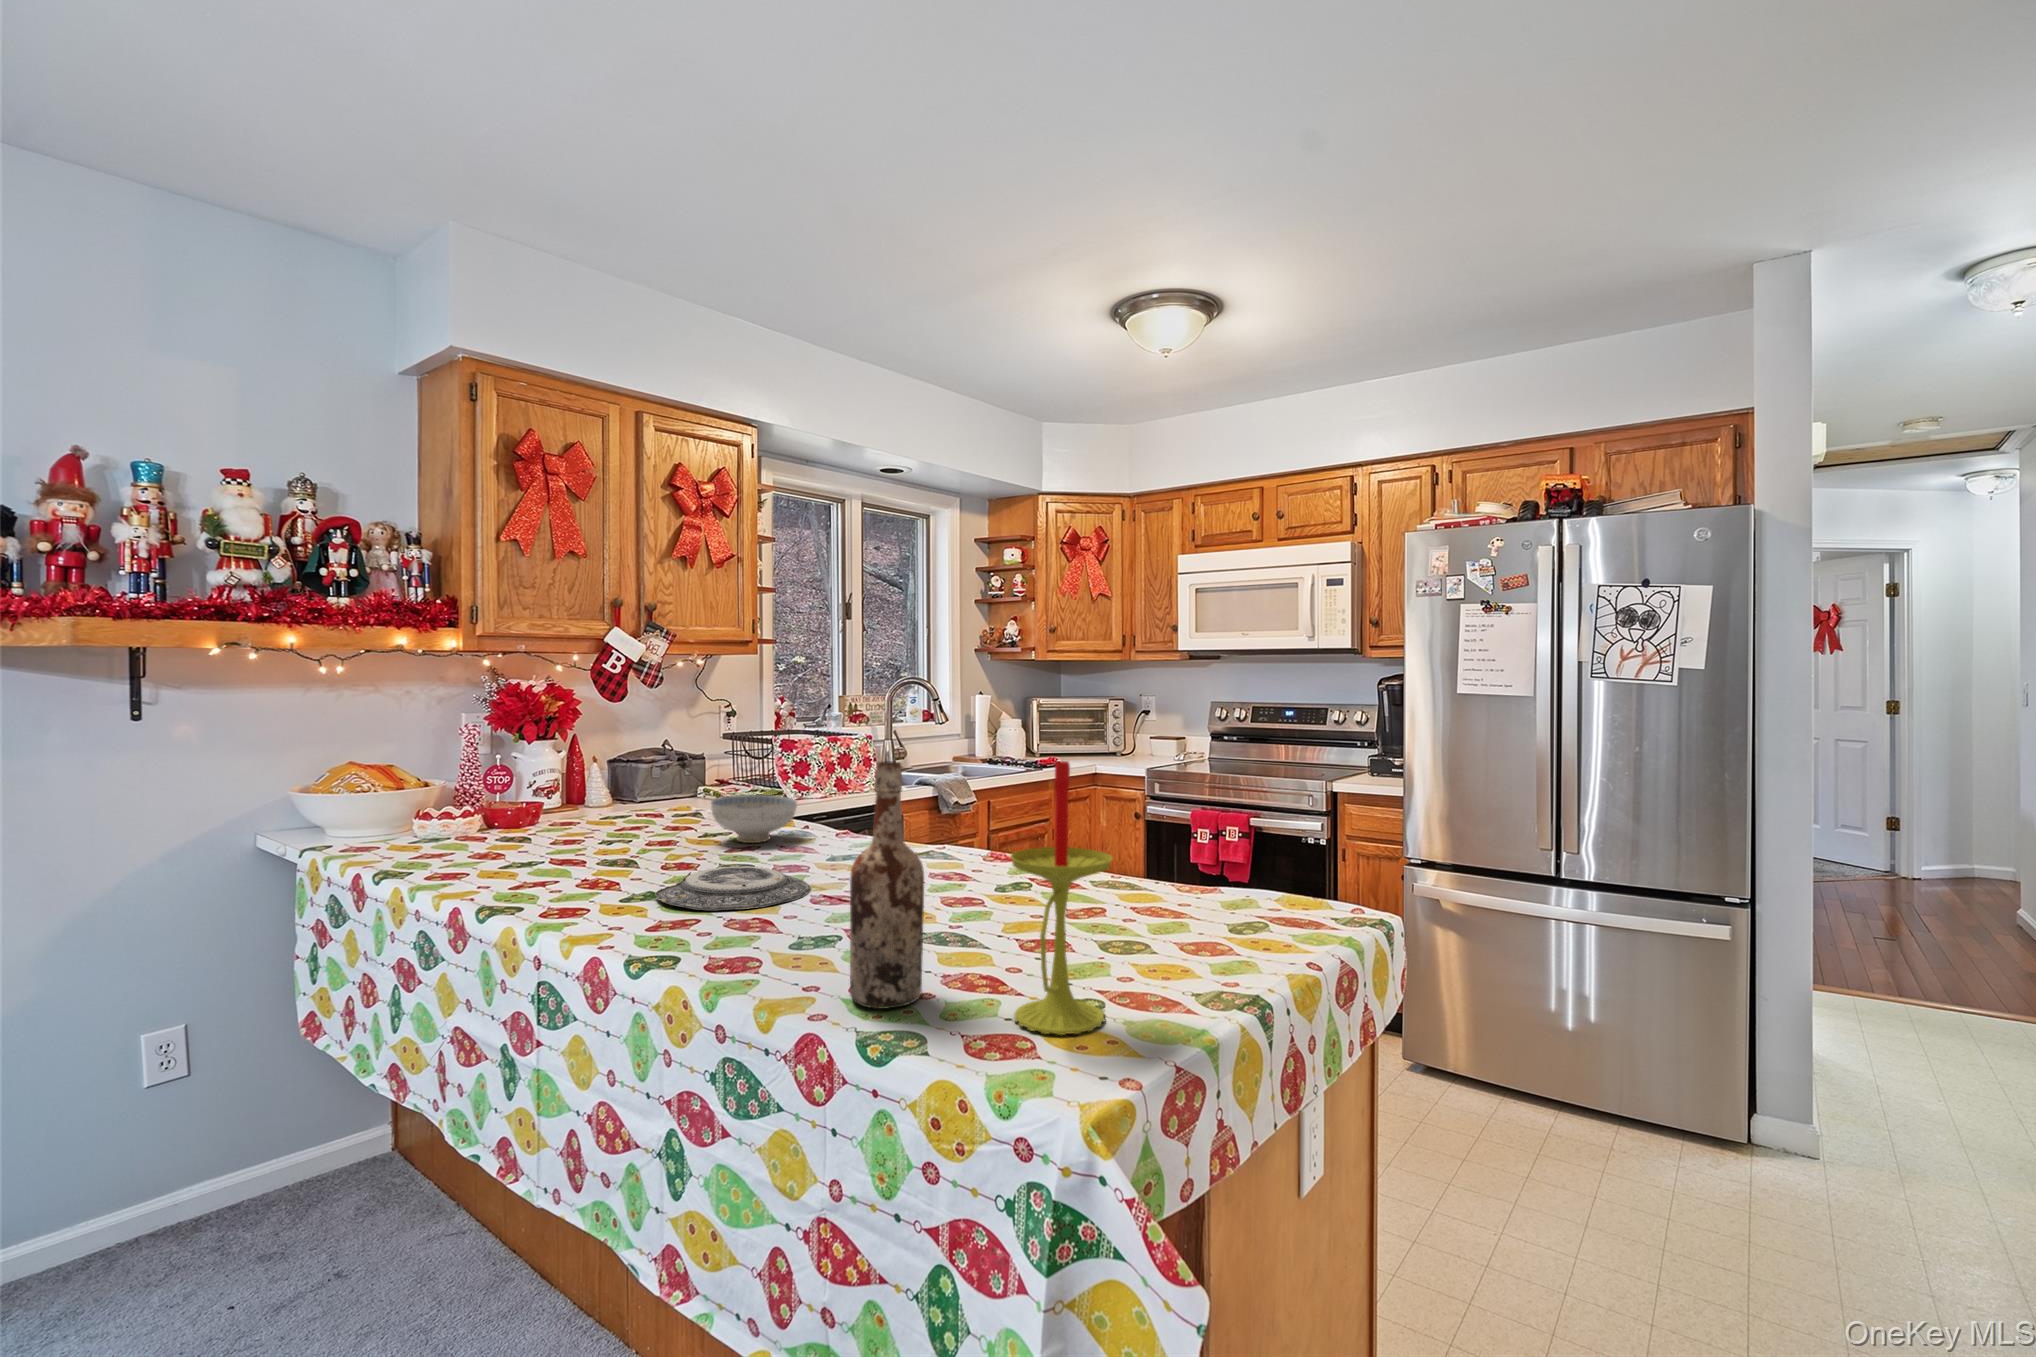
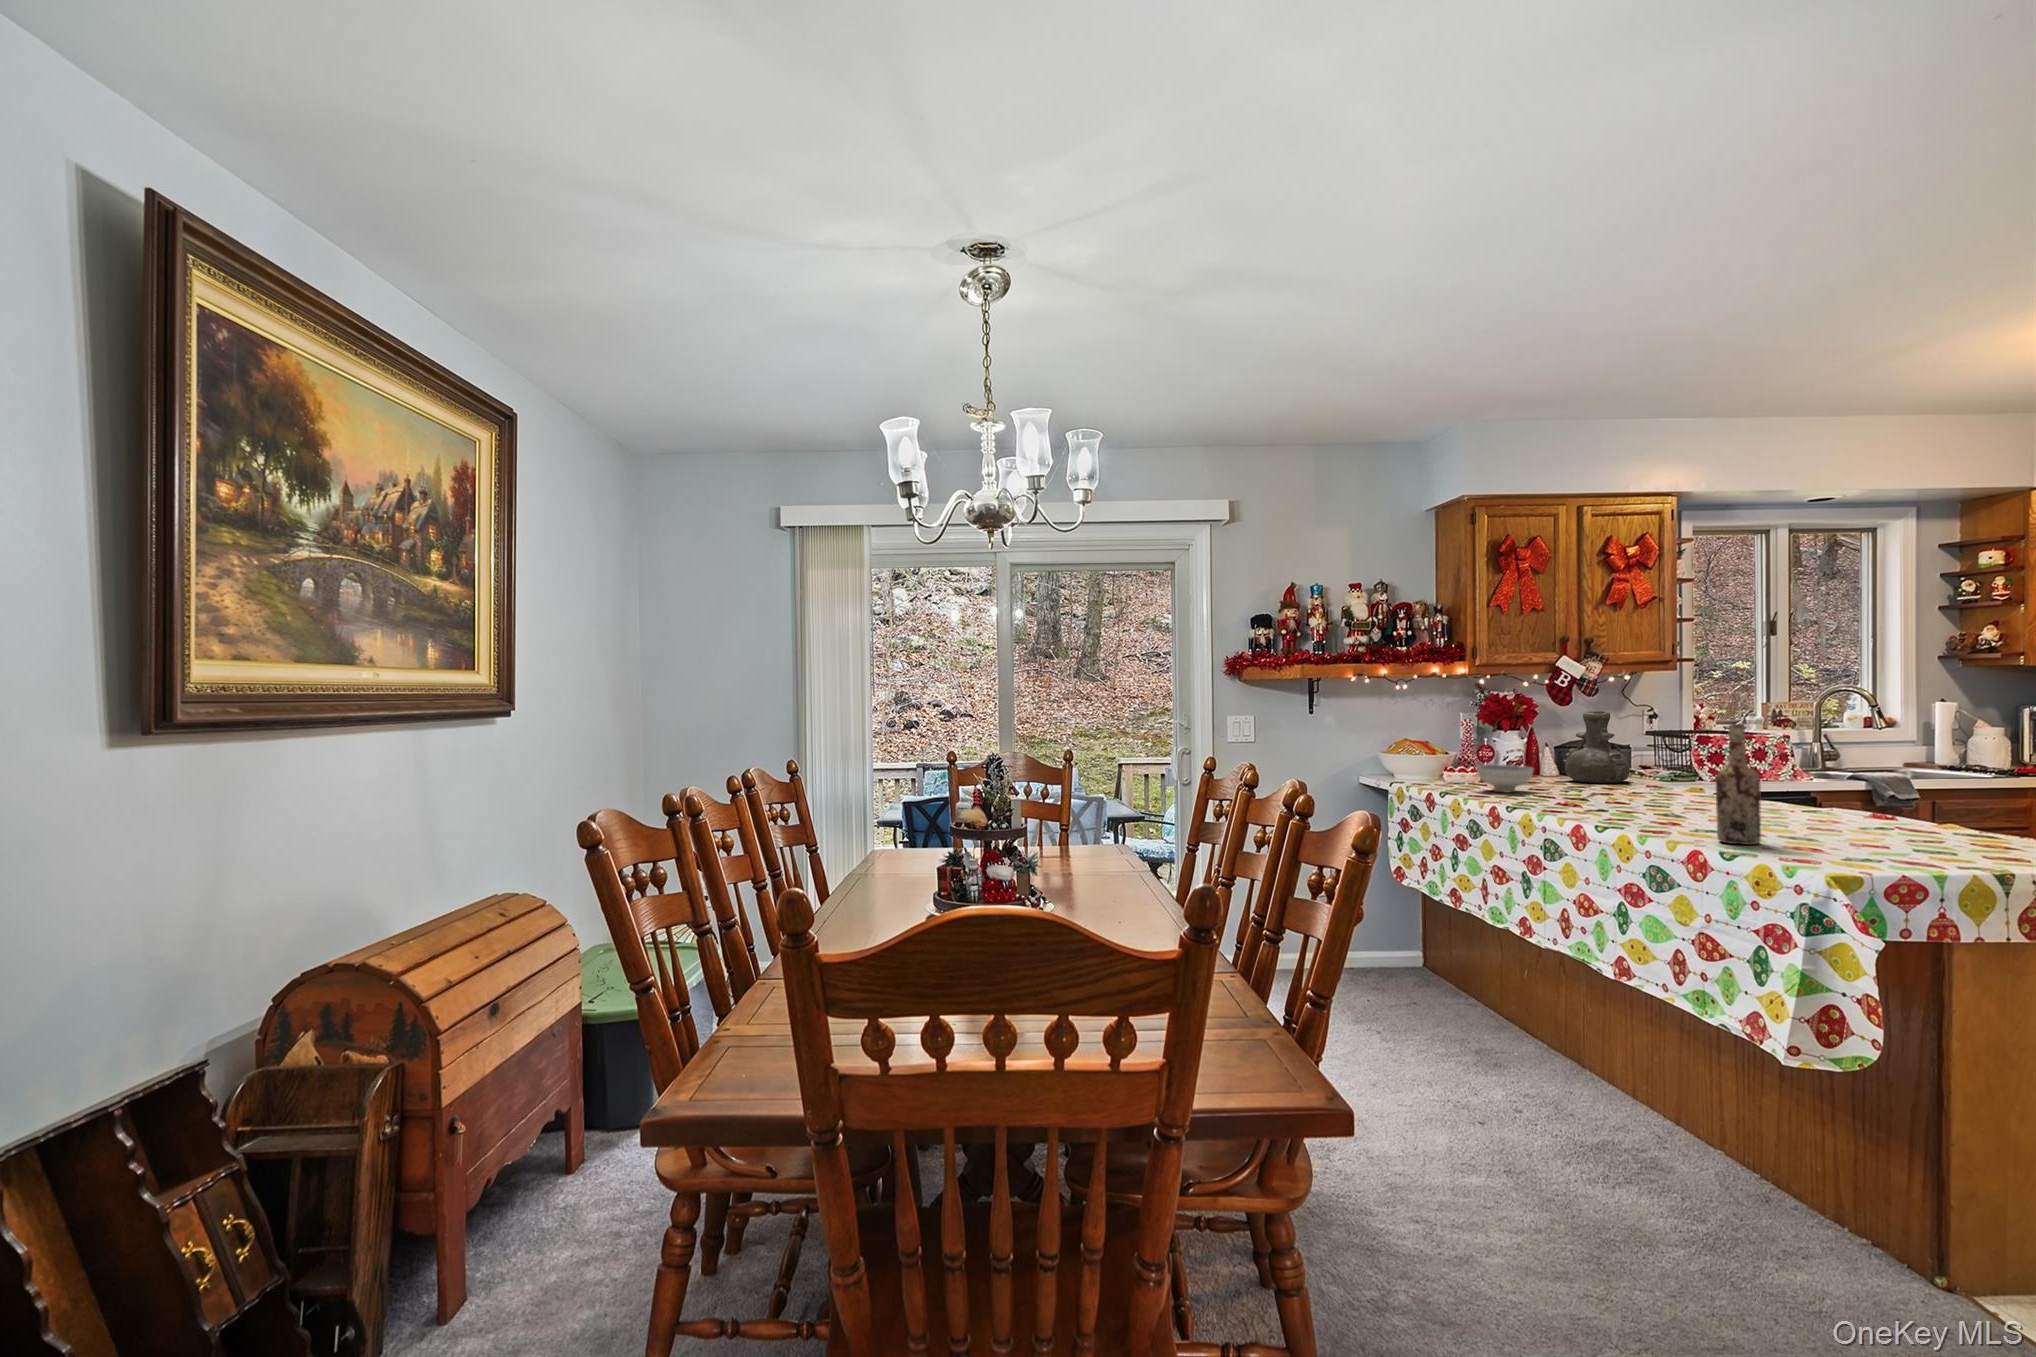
vase: none [611,709,698,814] -> present [1564,711,1630,783]
candle: present [1010,761,1113,1035] -> none [1805,719,1872,858]
ceramic bowl: present [711,795,797,843] -> present [1477,765,1533,793]
plate: present [655,867,812,910] -> none [1606,799,1710,817]

